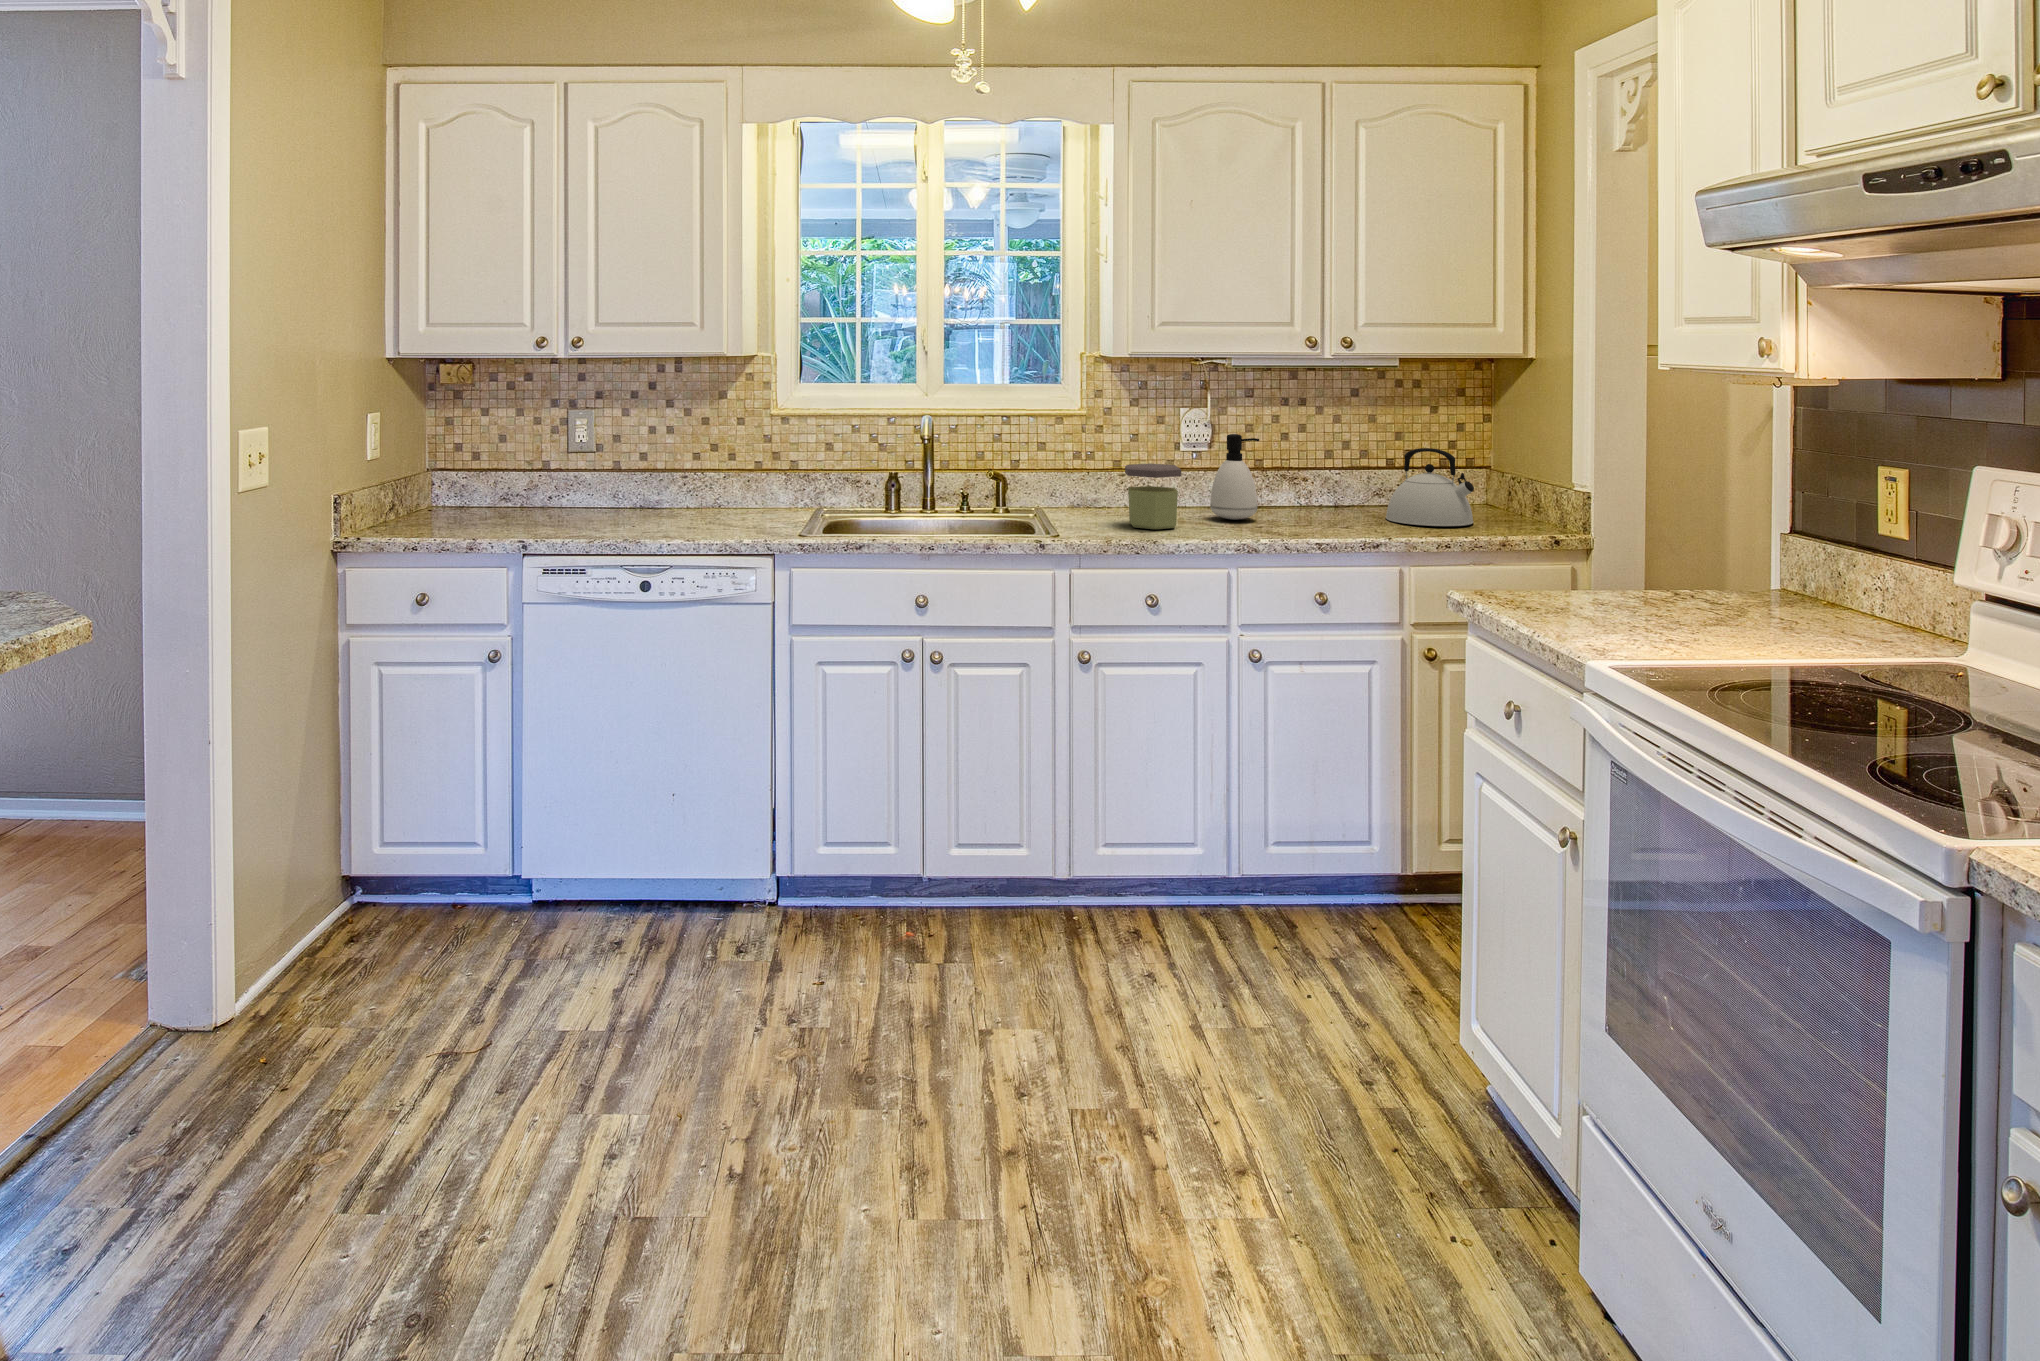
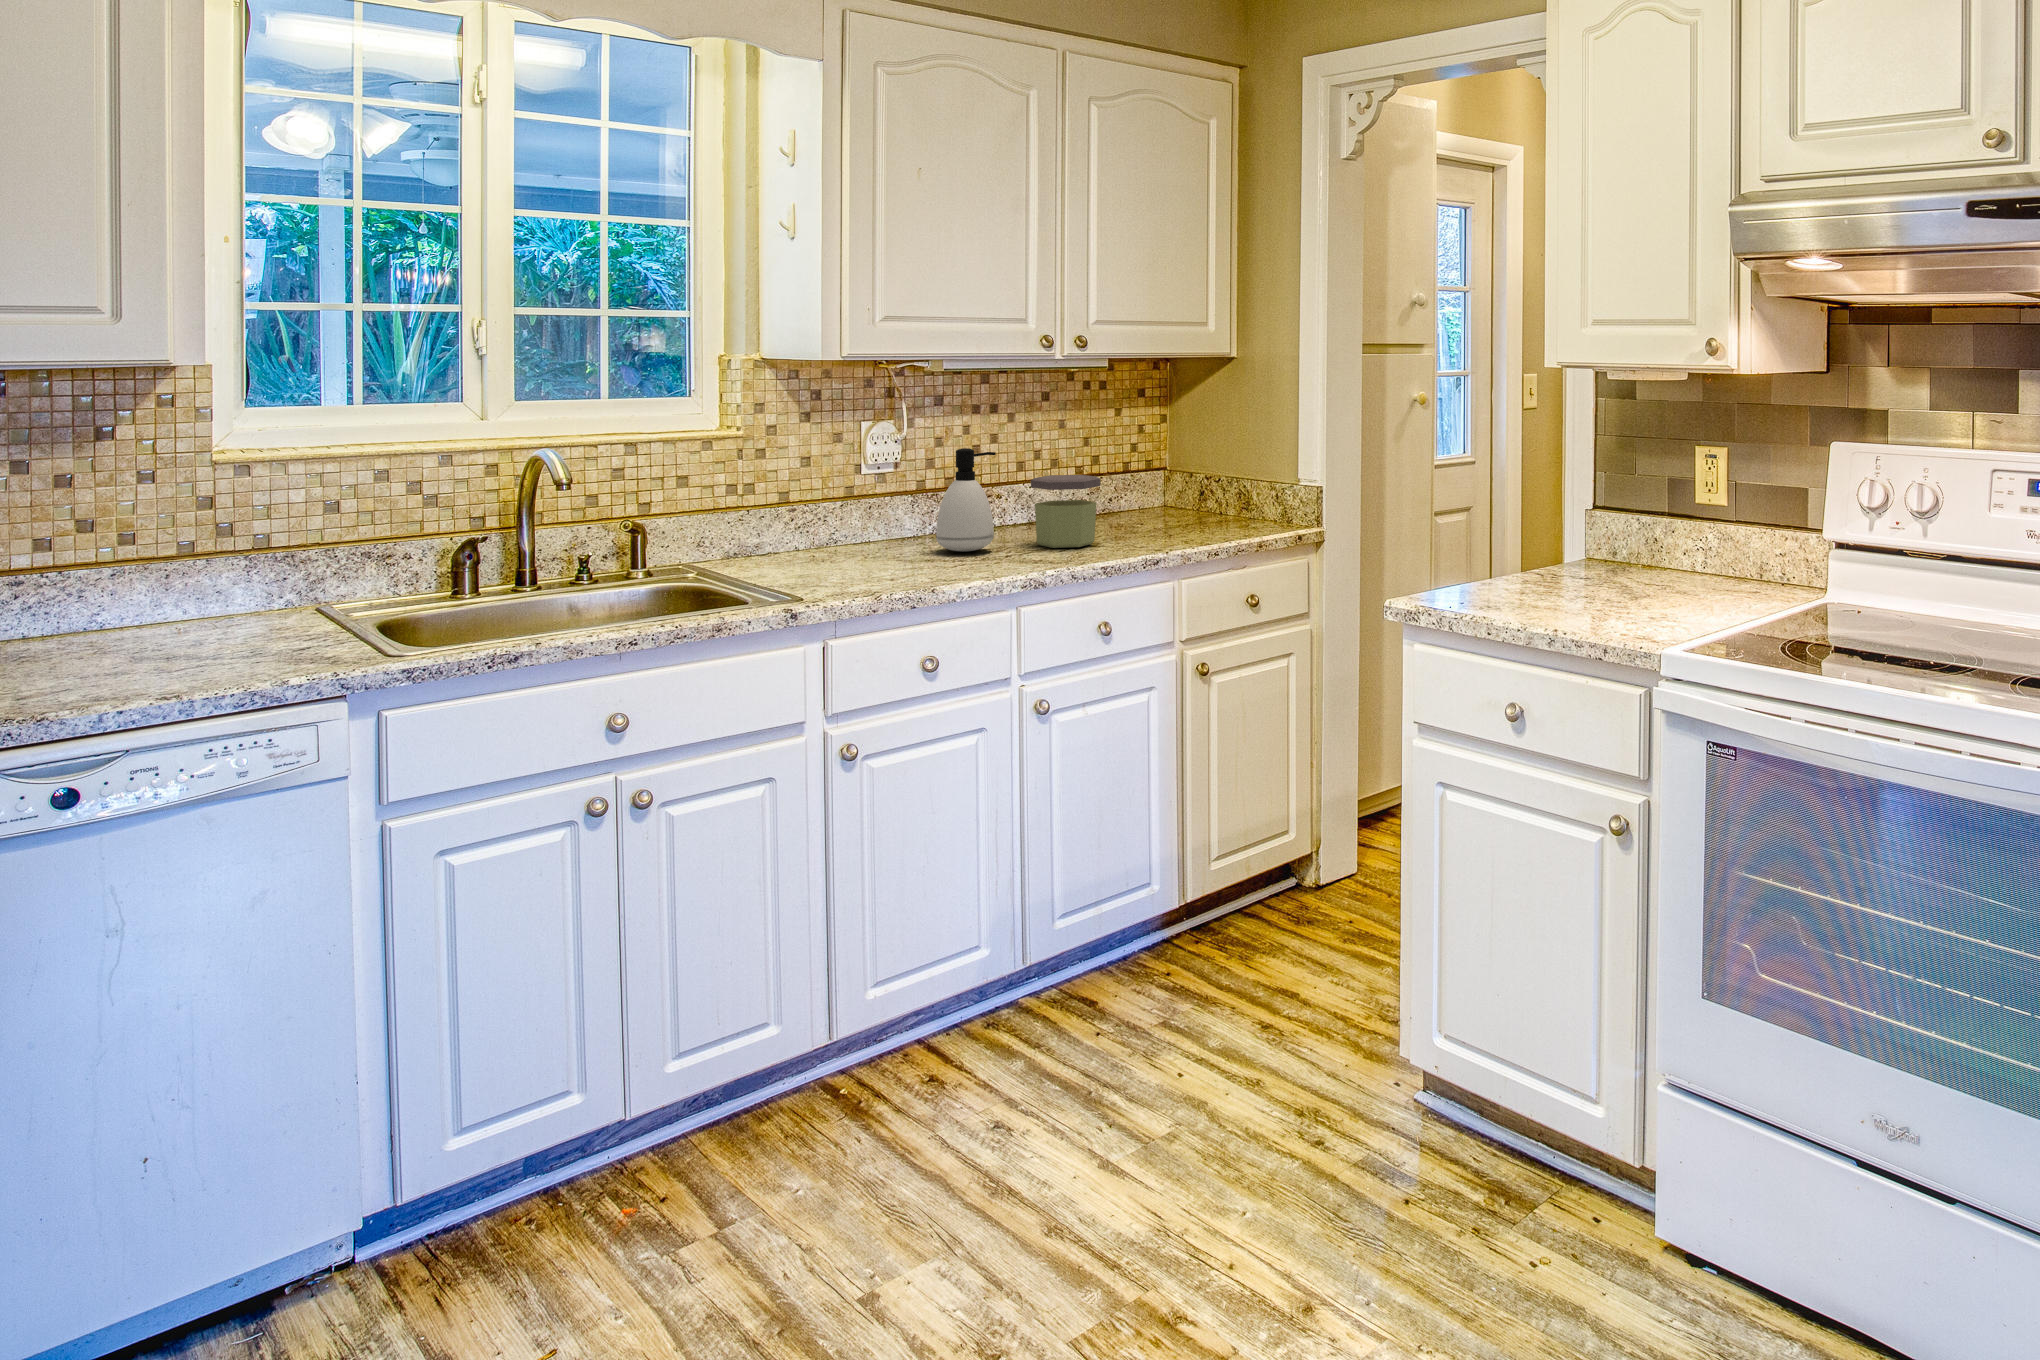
kettle: present [1386,448,1474,526] -> none [1105,452,1197,535]
jar: present [1125,464,1181,529] -> present [1031,475,1100,548]

